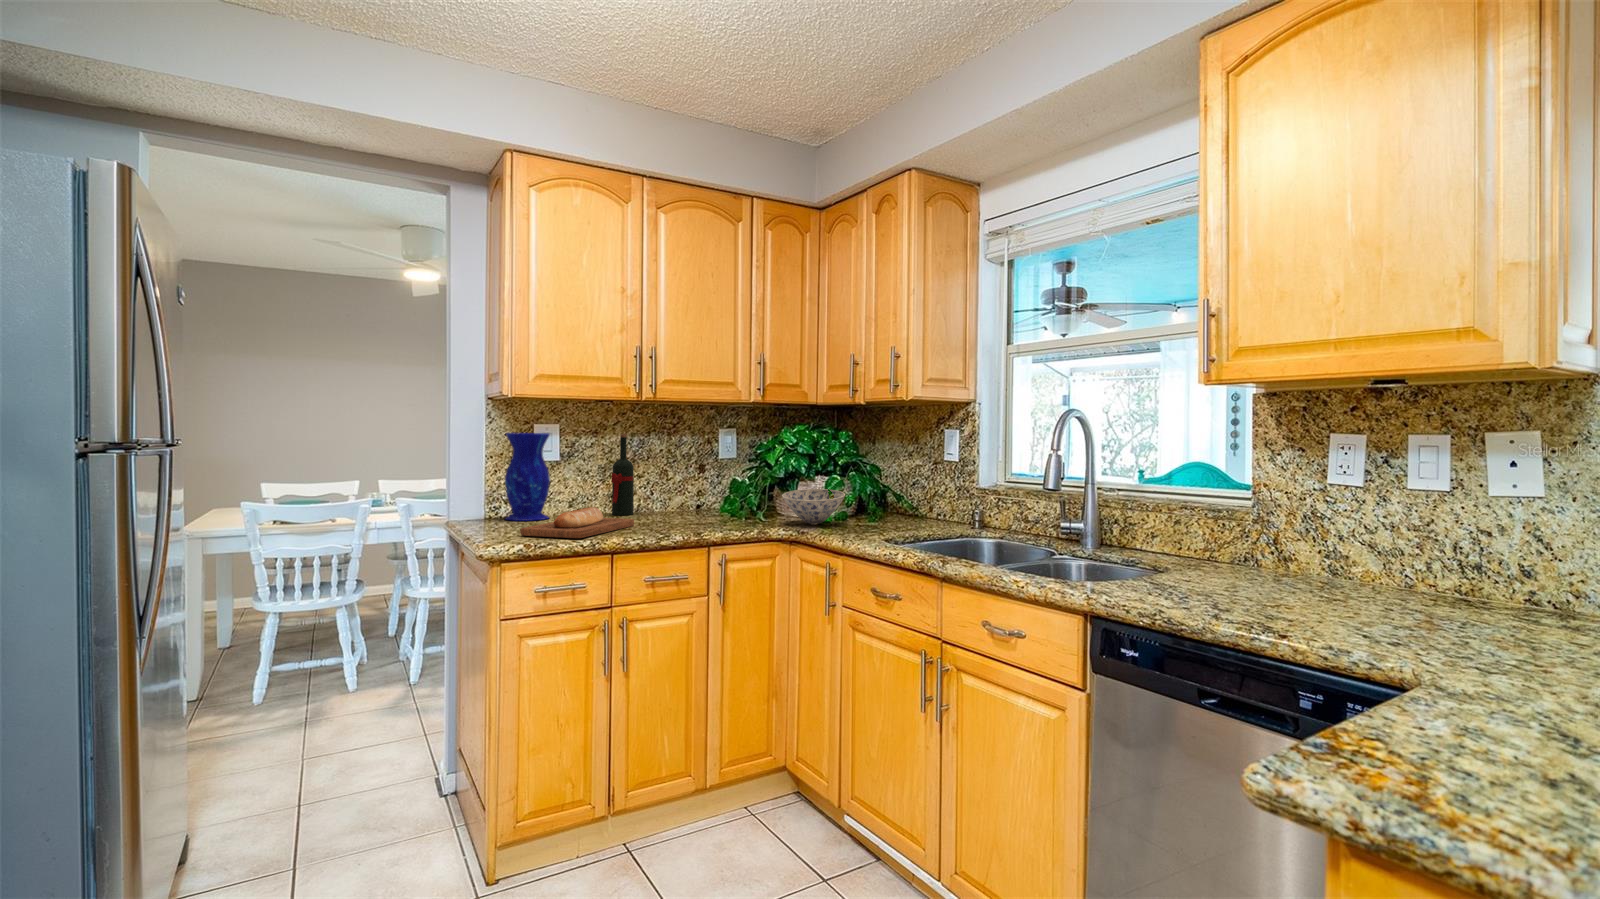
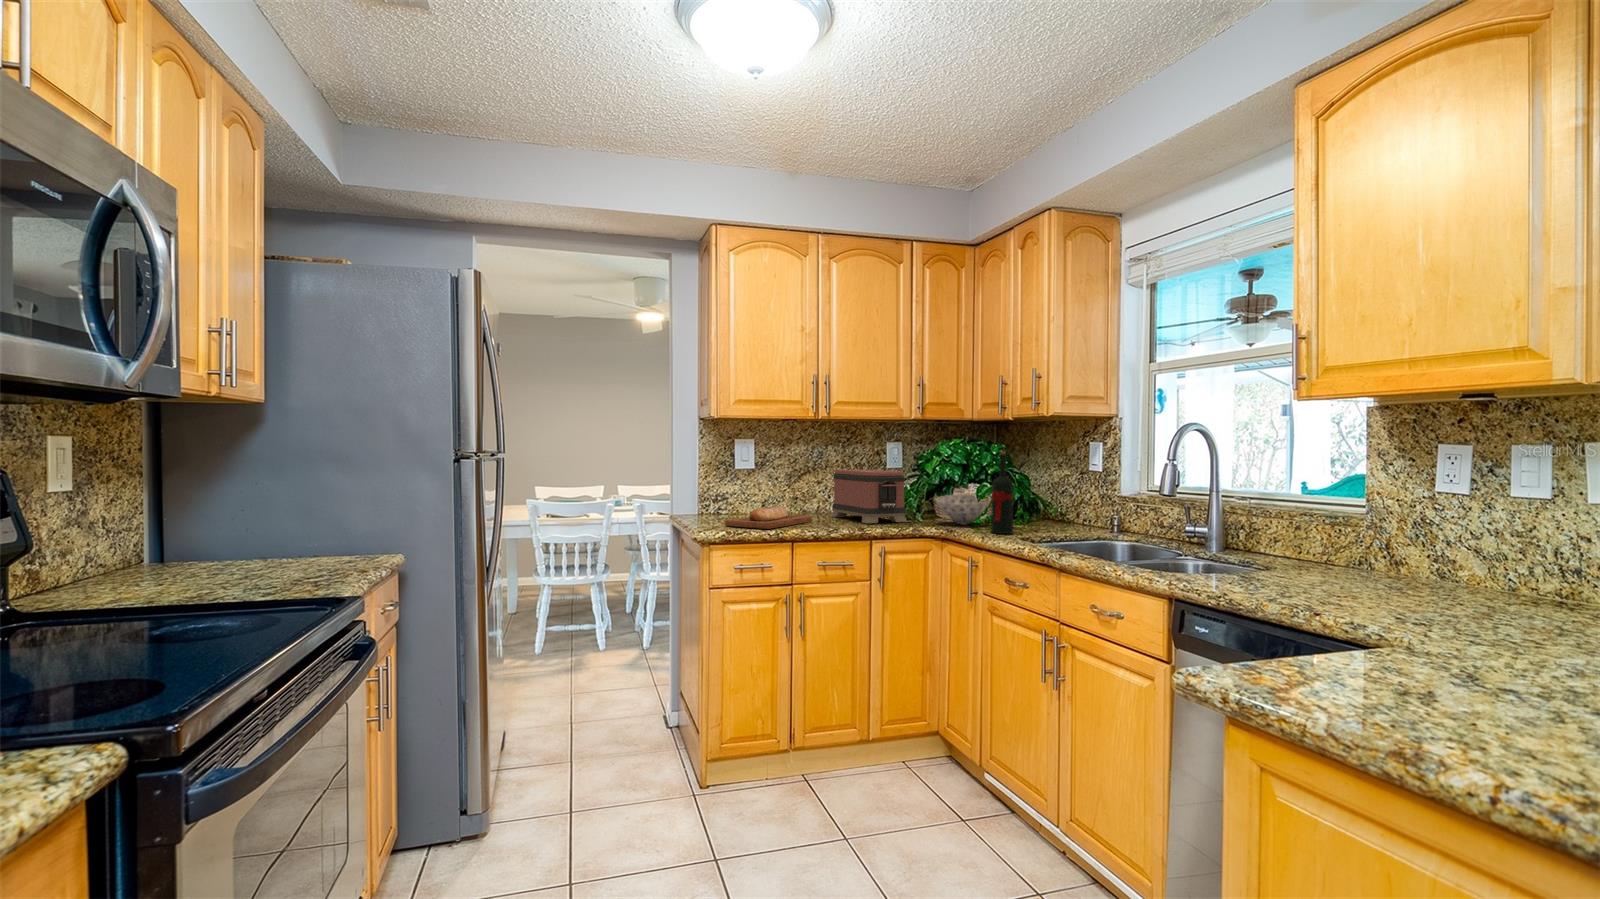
vase: present [505,433,550,521] -> none [714,447,748,516]
wine bottle: present [612,434,634,515] -> present [991,451,1013,534]
toaster: none [656,461,750,526] -> present [831,470,907,523]

